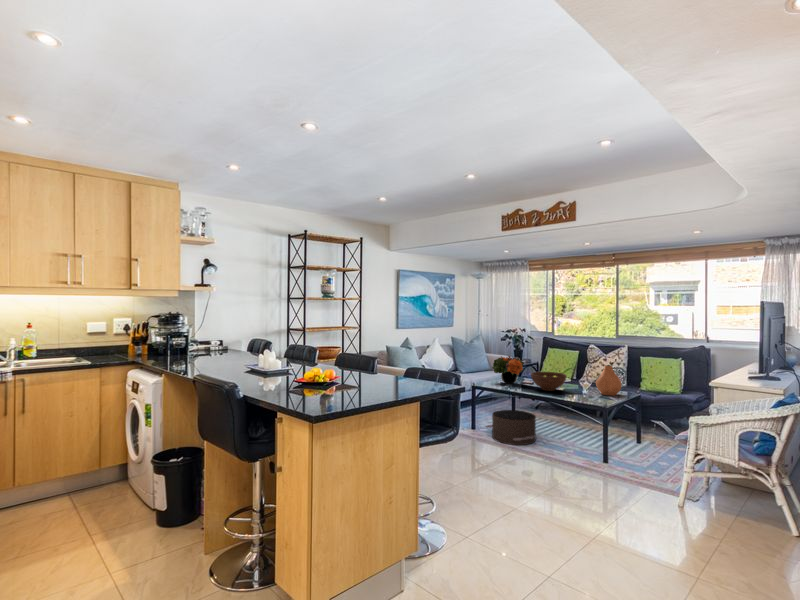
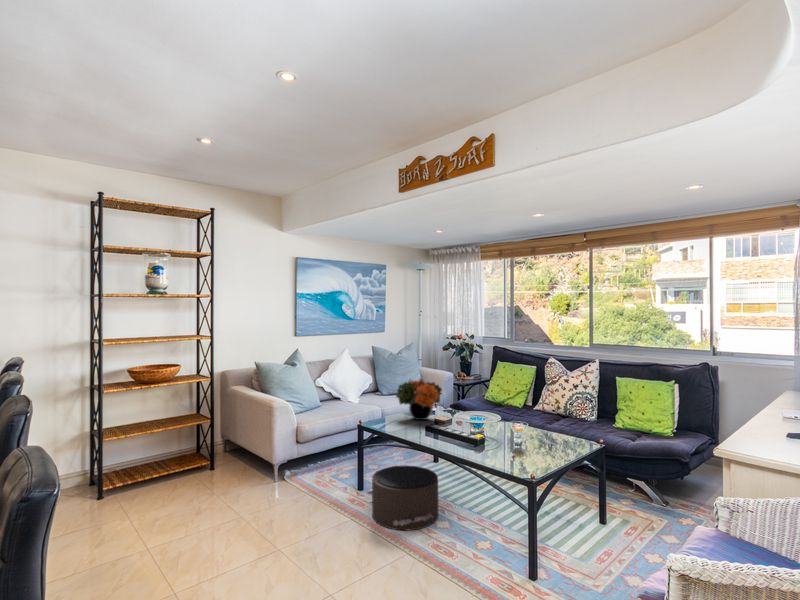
vase: present [596,365,622,396] -> none [536,397,574,447]
fruit bowl: present [531,372,567,391] -> none [440,404,493,437]

